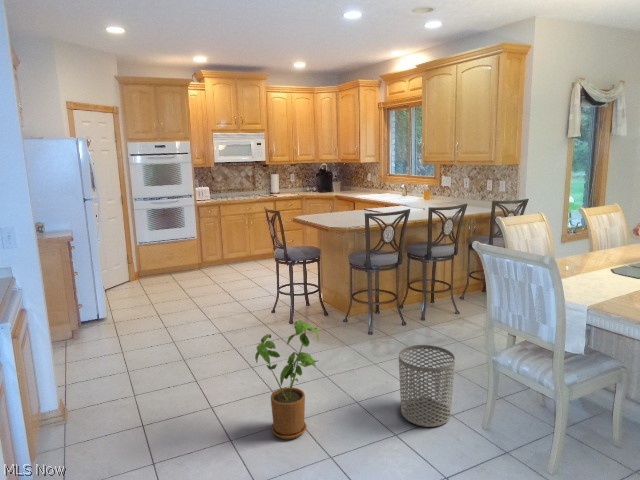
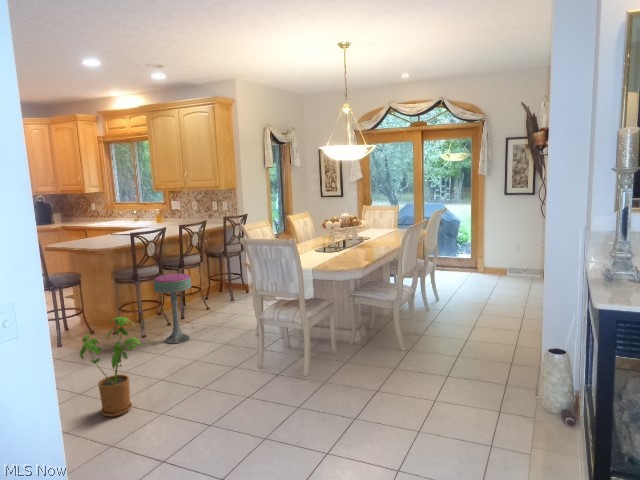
bar stool: none [381,267,425,353] -> present [153,274,191,343]
waste bin: present [399,345,455,427] -> none [194,321,236,378]

